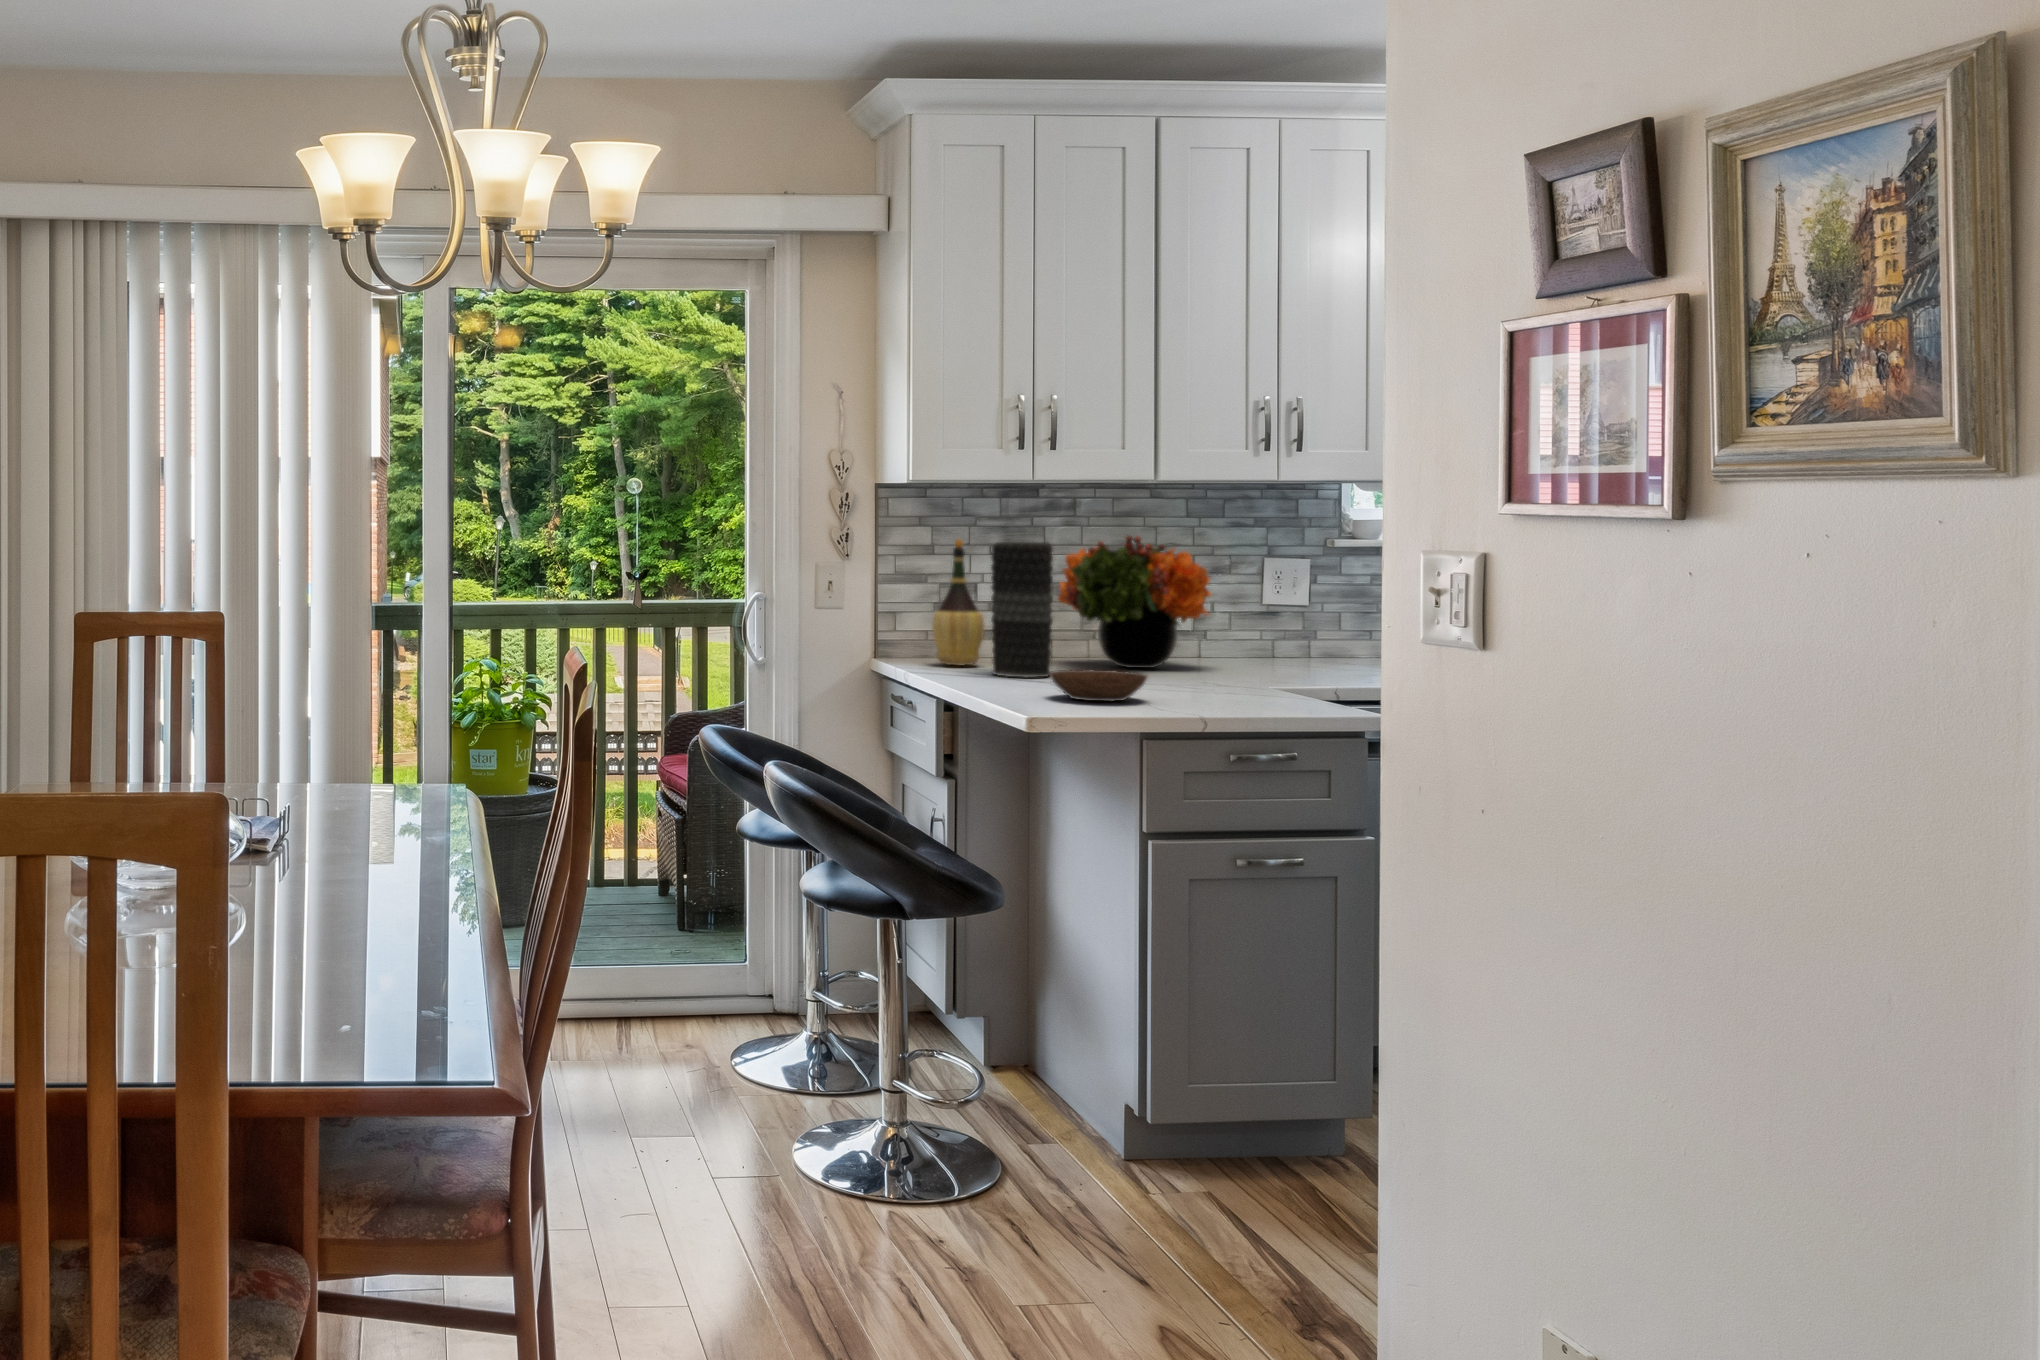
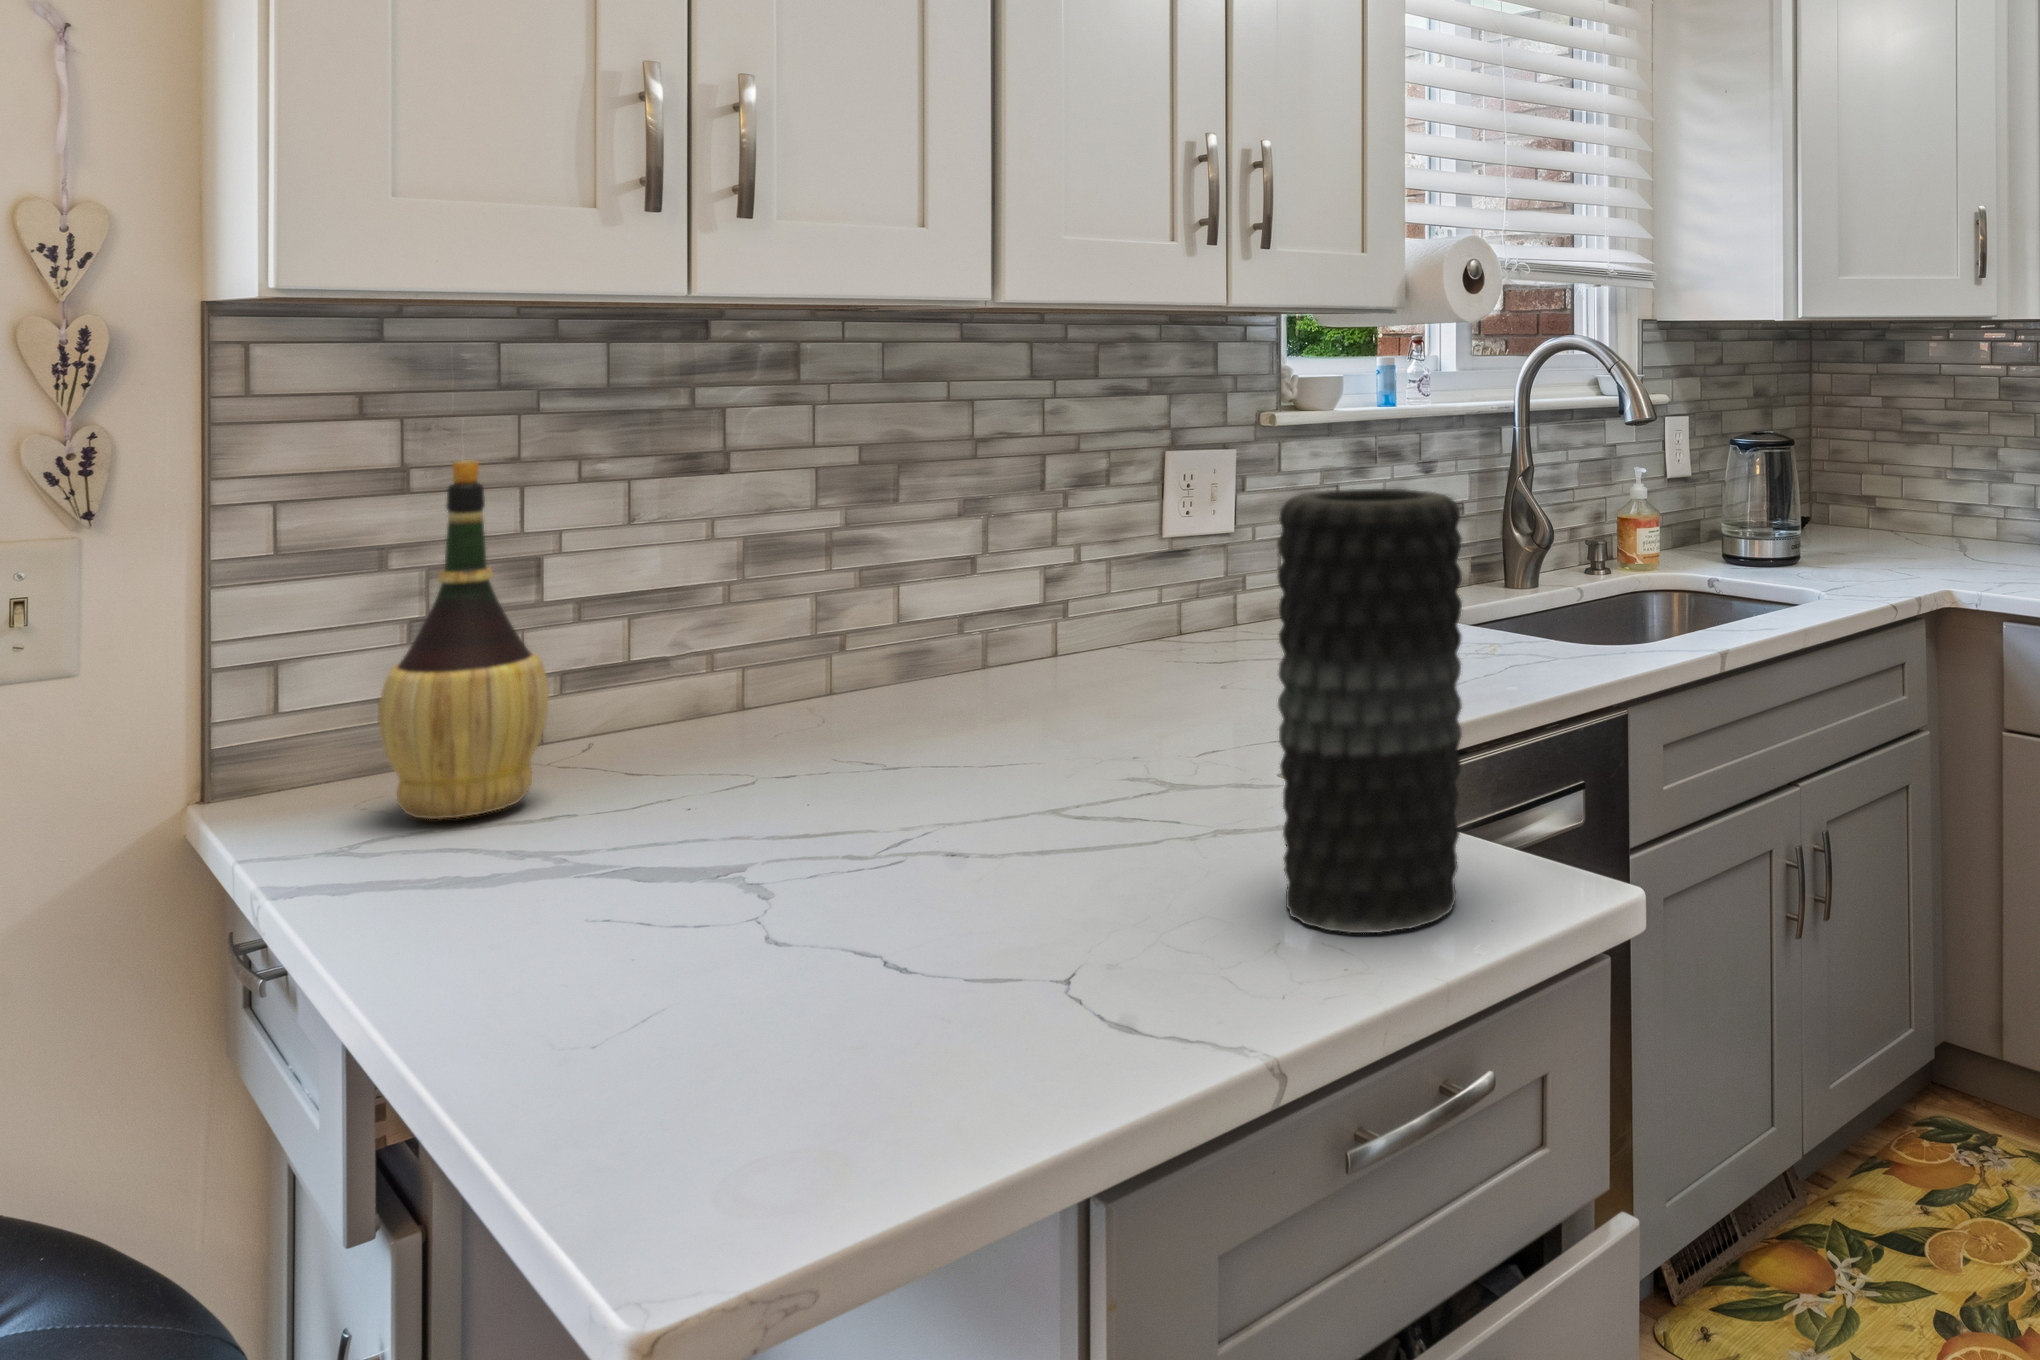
flower arrangement: present [1058,536,1211,668] -> none [751,429,1115,742]
vase: present [991,542,1053,678] -> present [1277,489,1462,933]
bowl: present [1049,670,1147,701] -> none [738,889,1072,1061]

